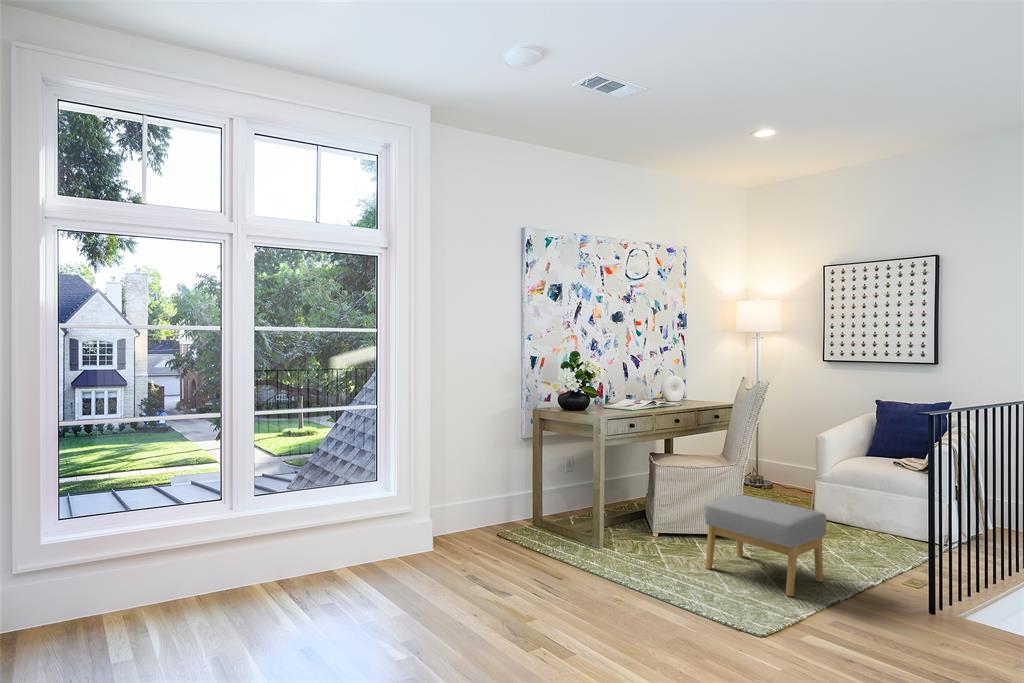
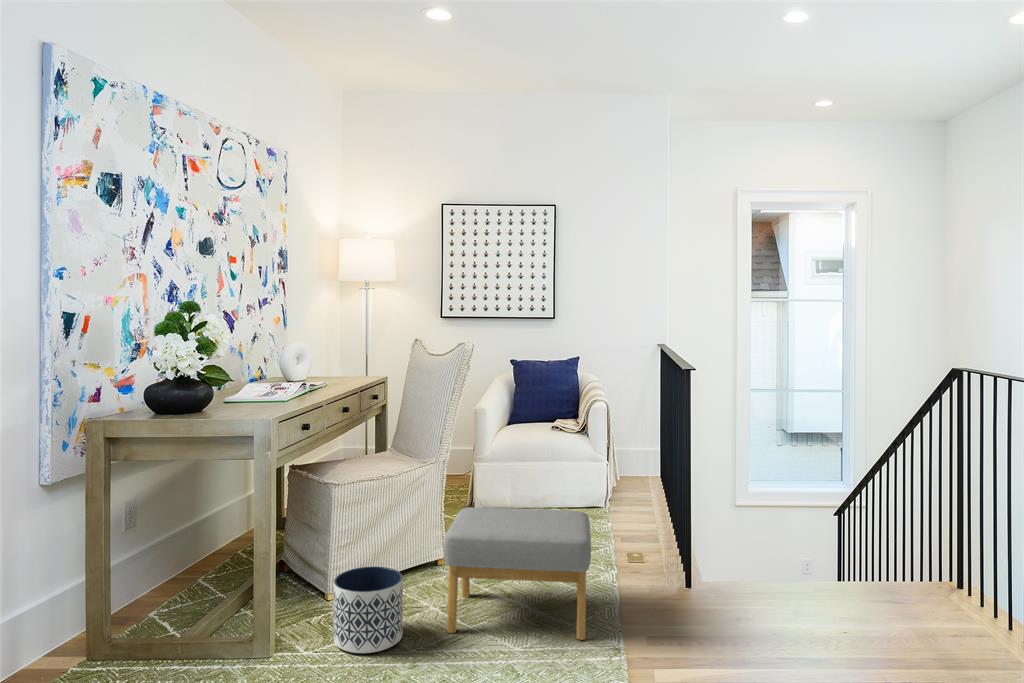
planter: none [637,515,679,564] -> present [334,567,403,653]

